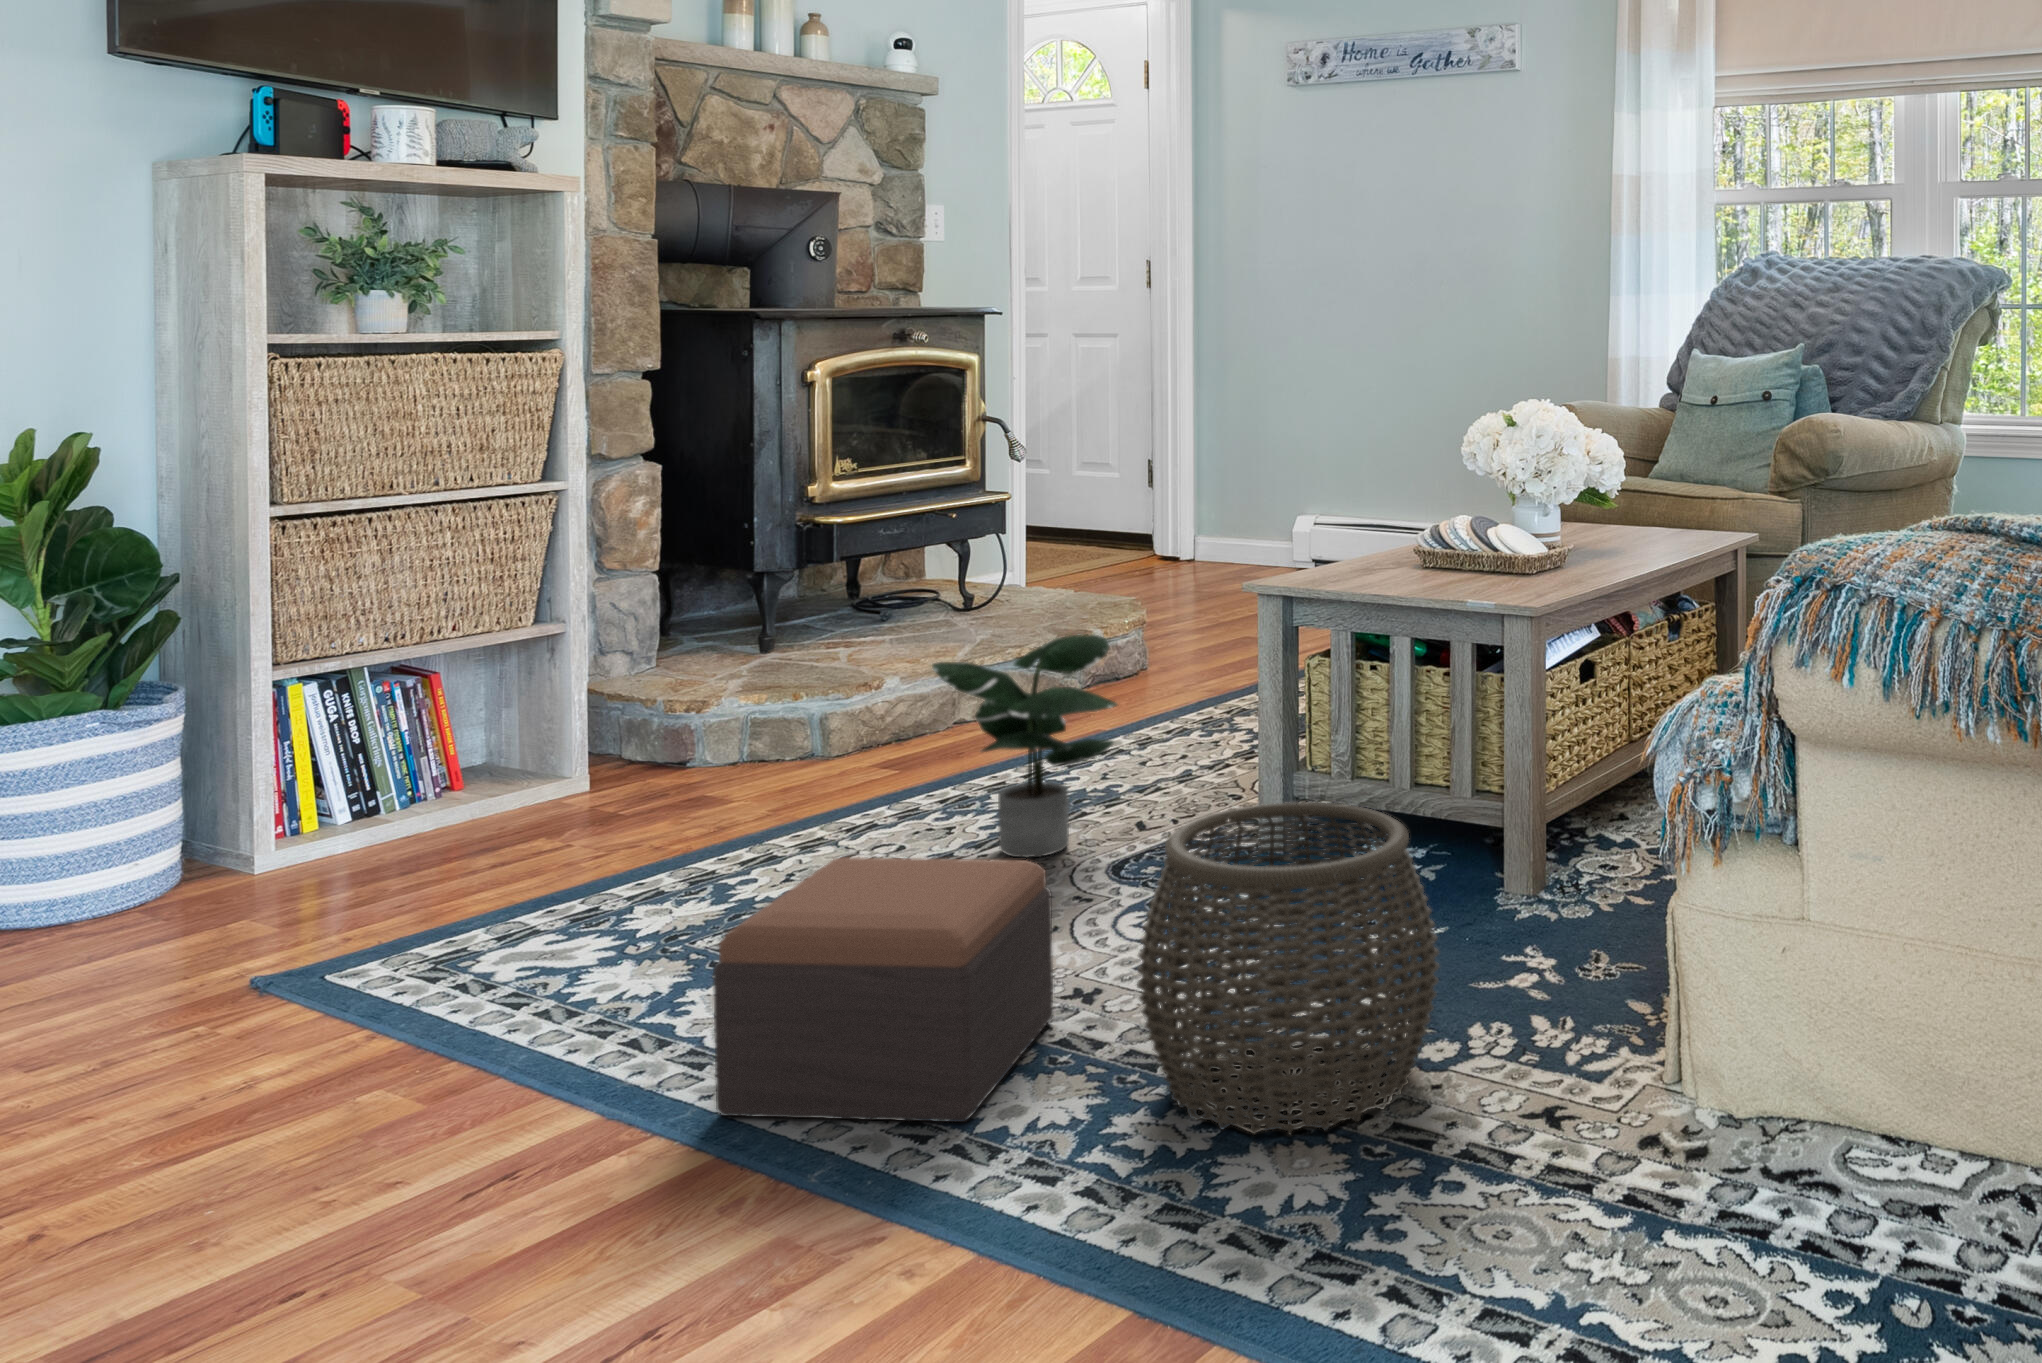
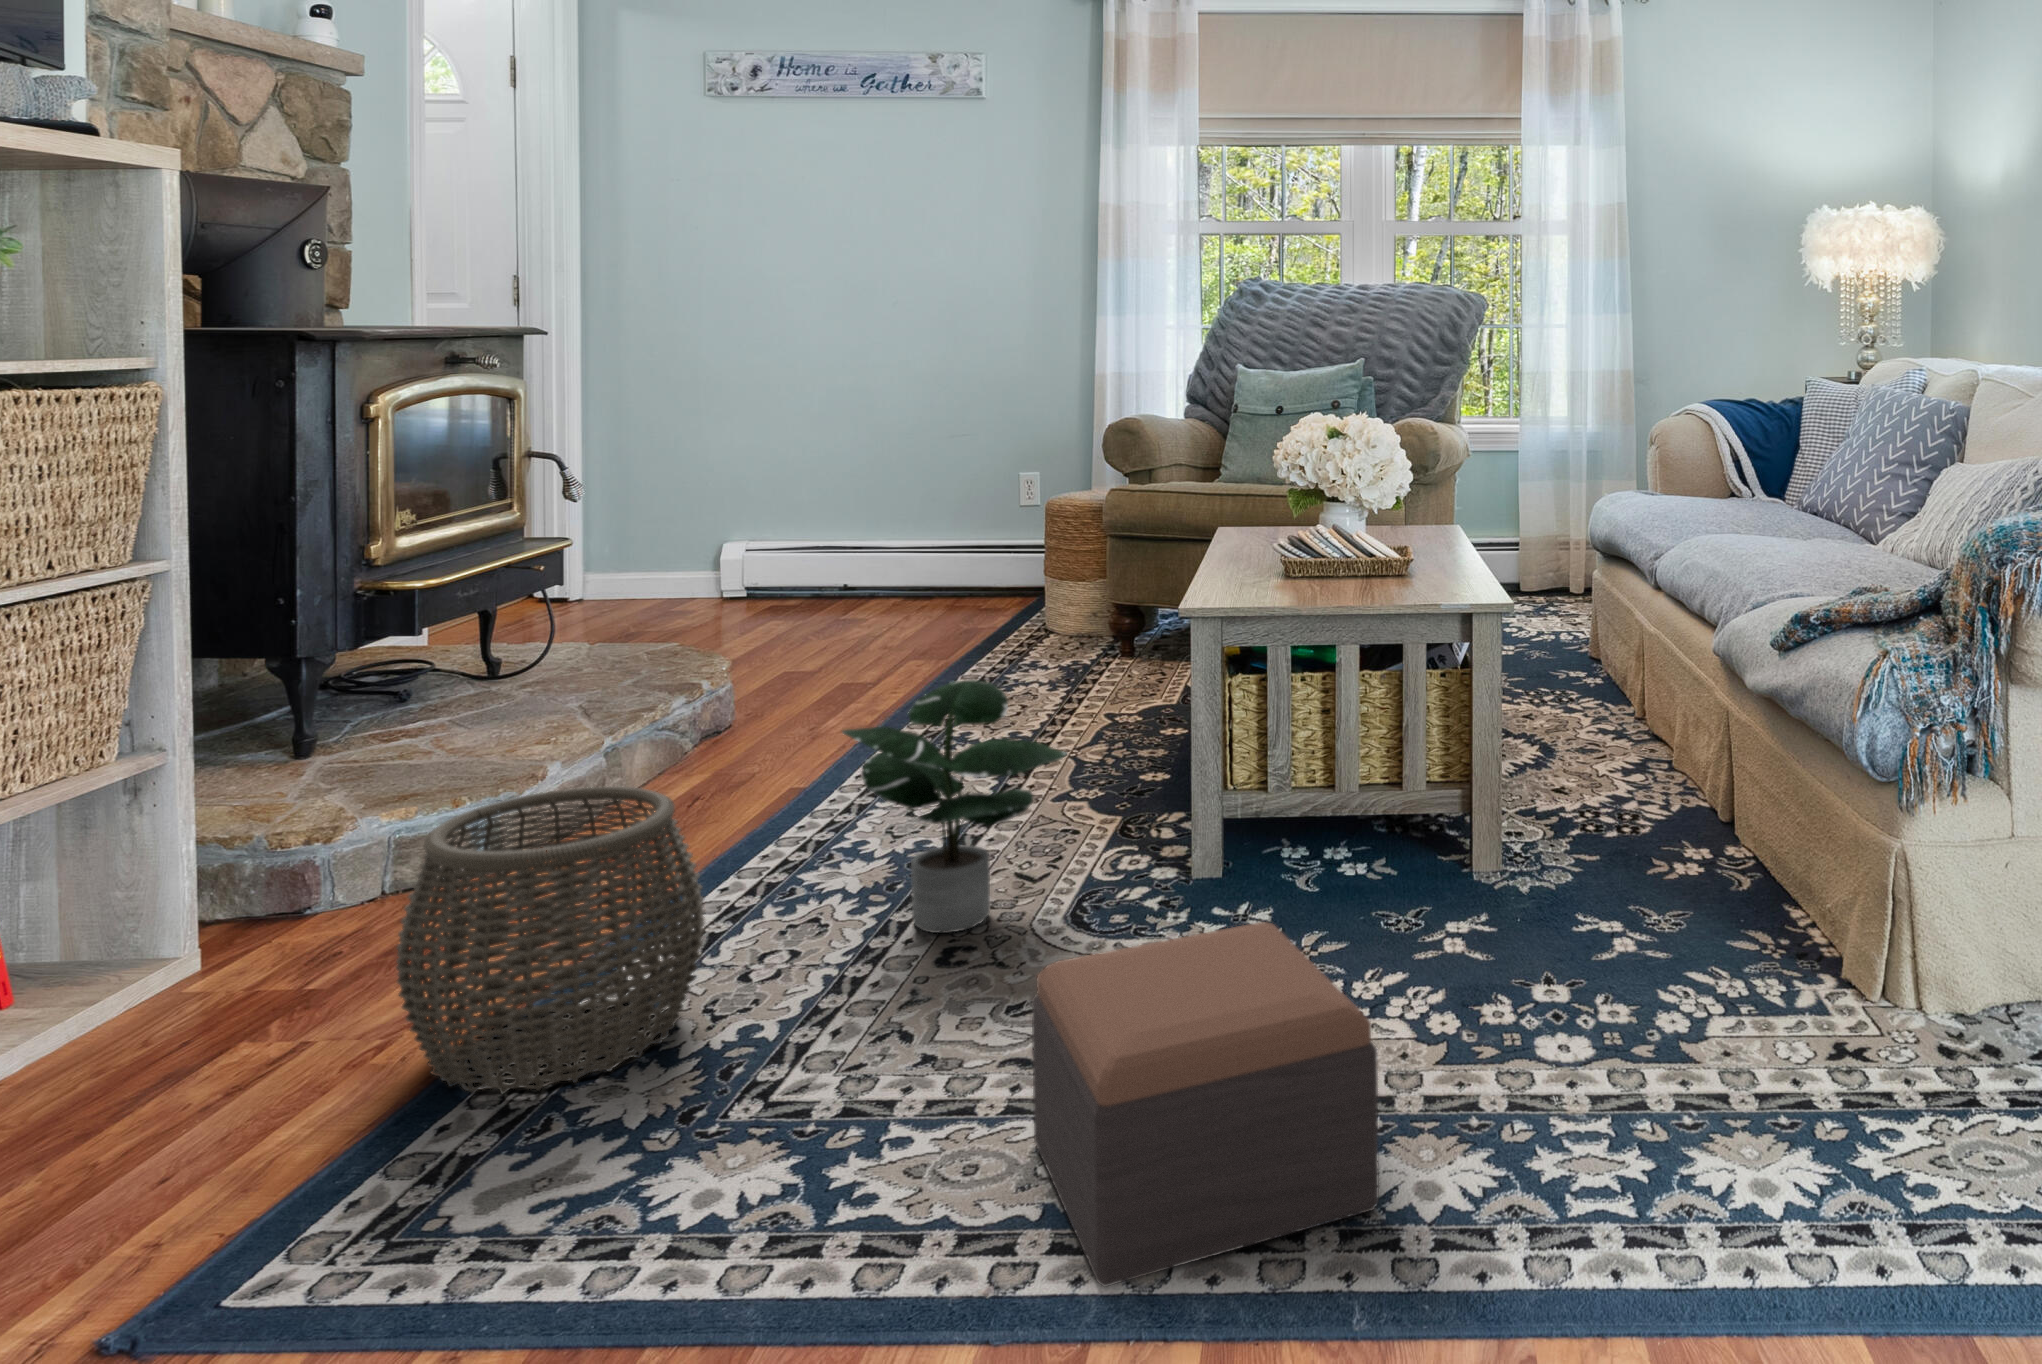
woven basket: present [1137,802,1440,1134] -> present [396,787,704,1094]

